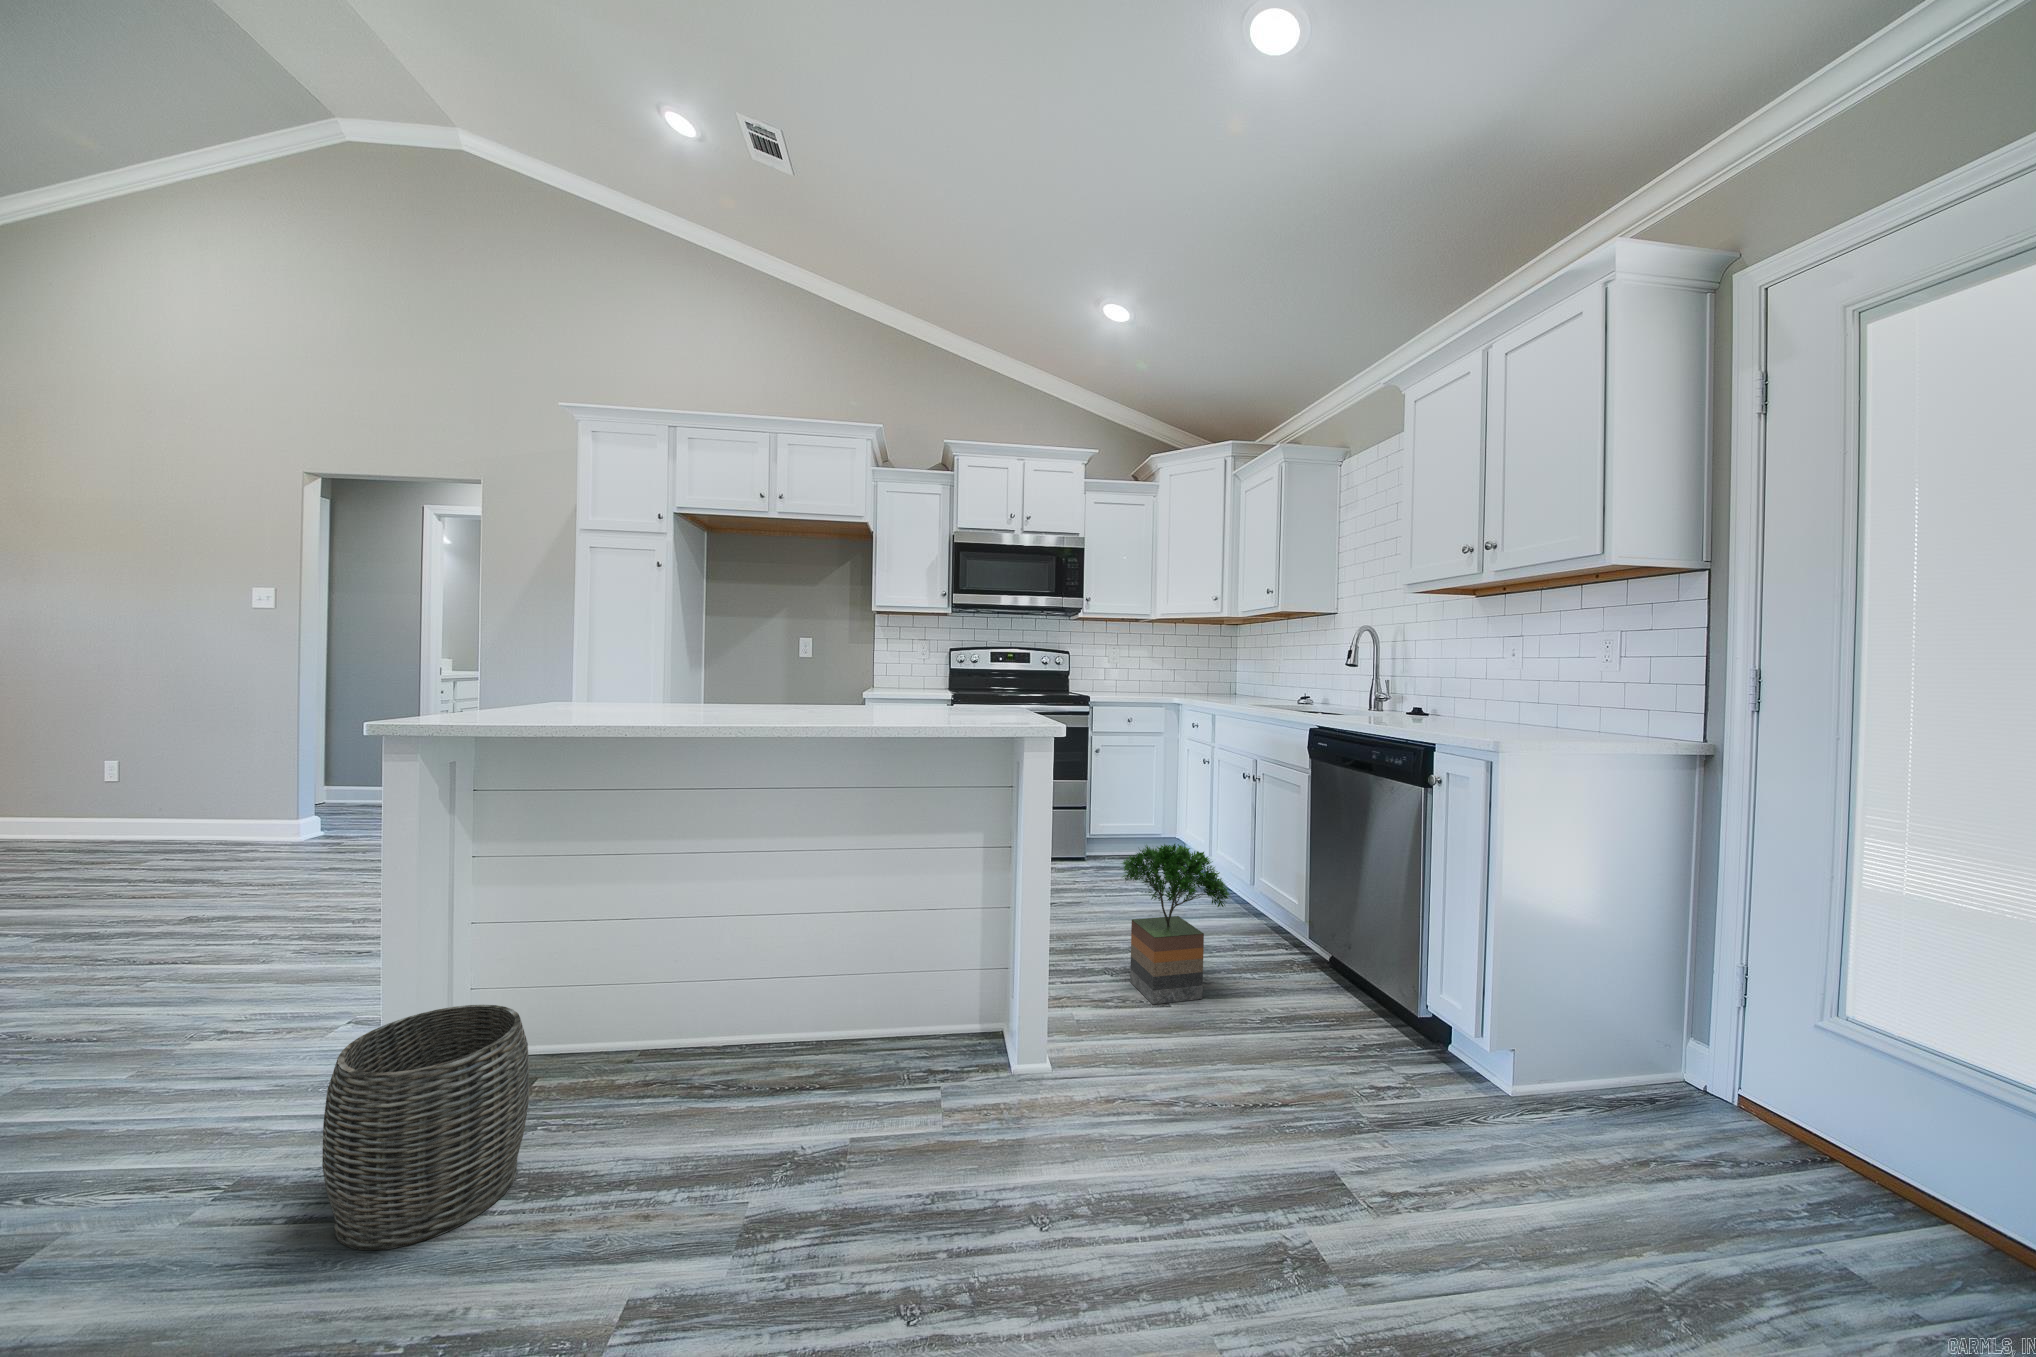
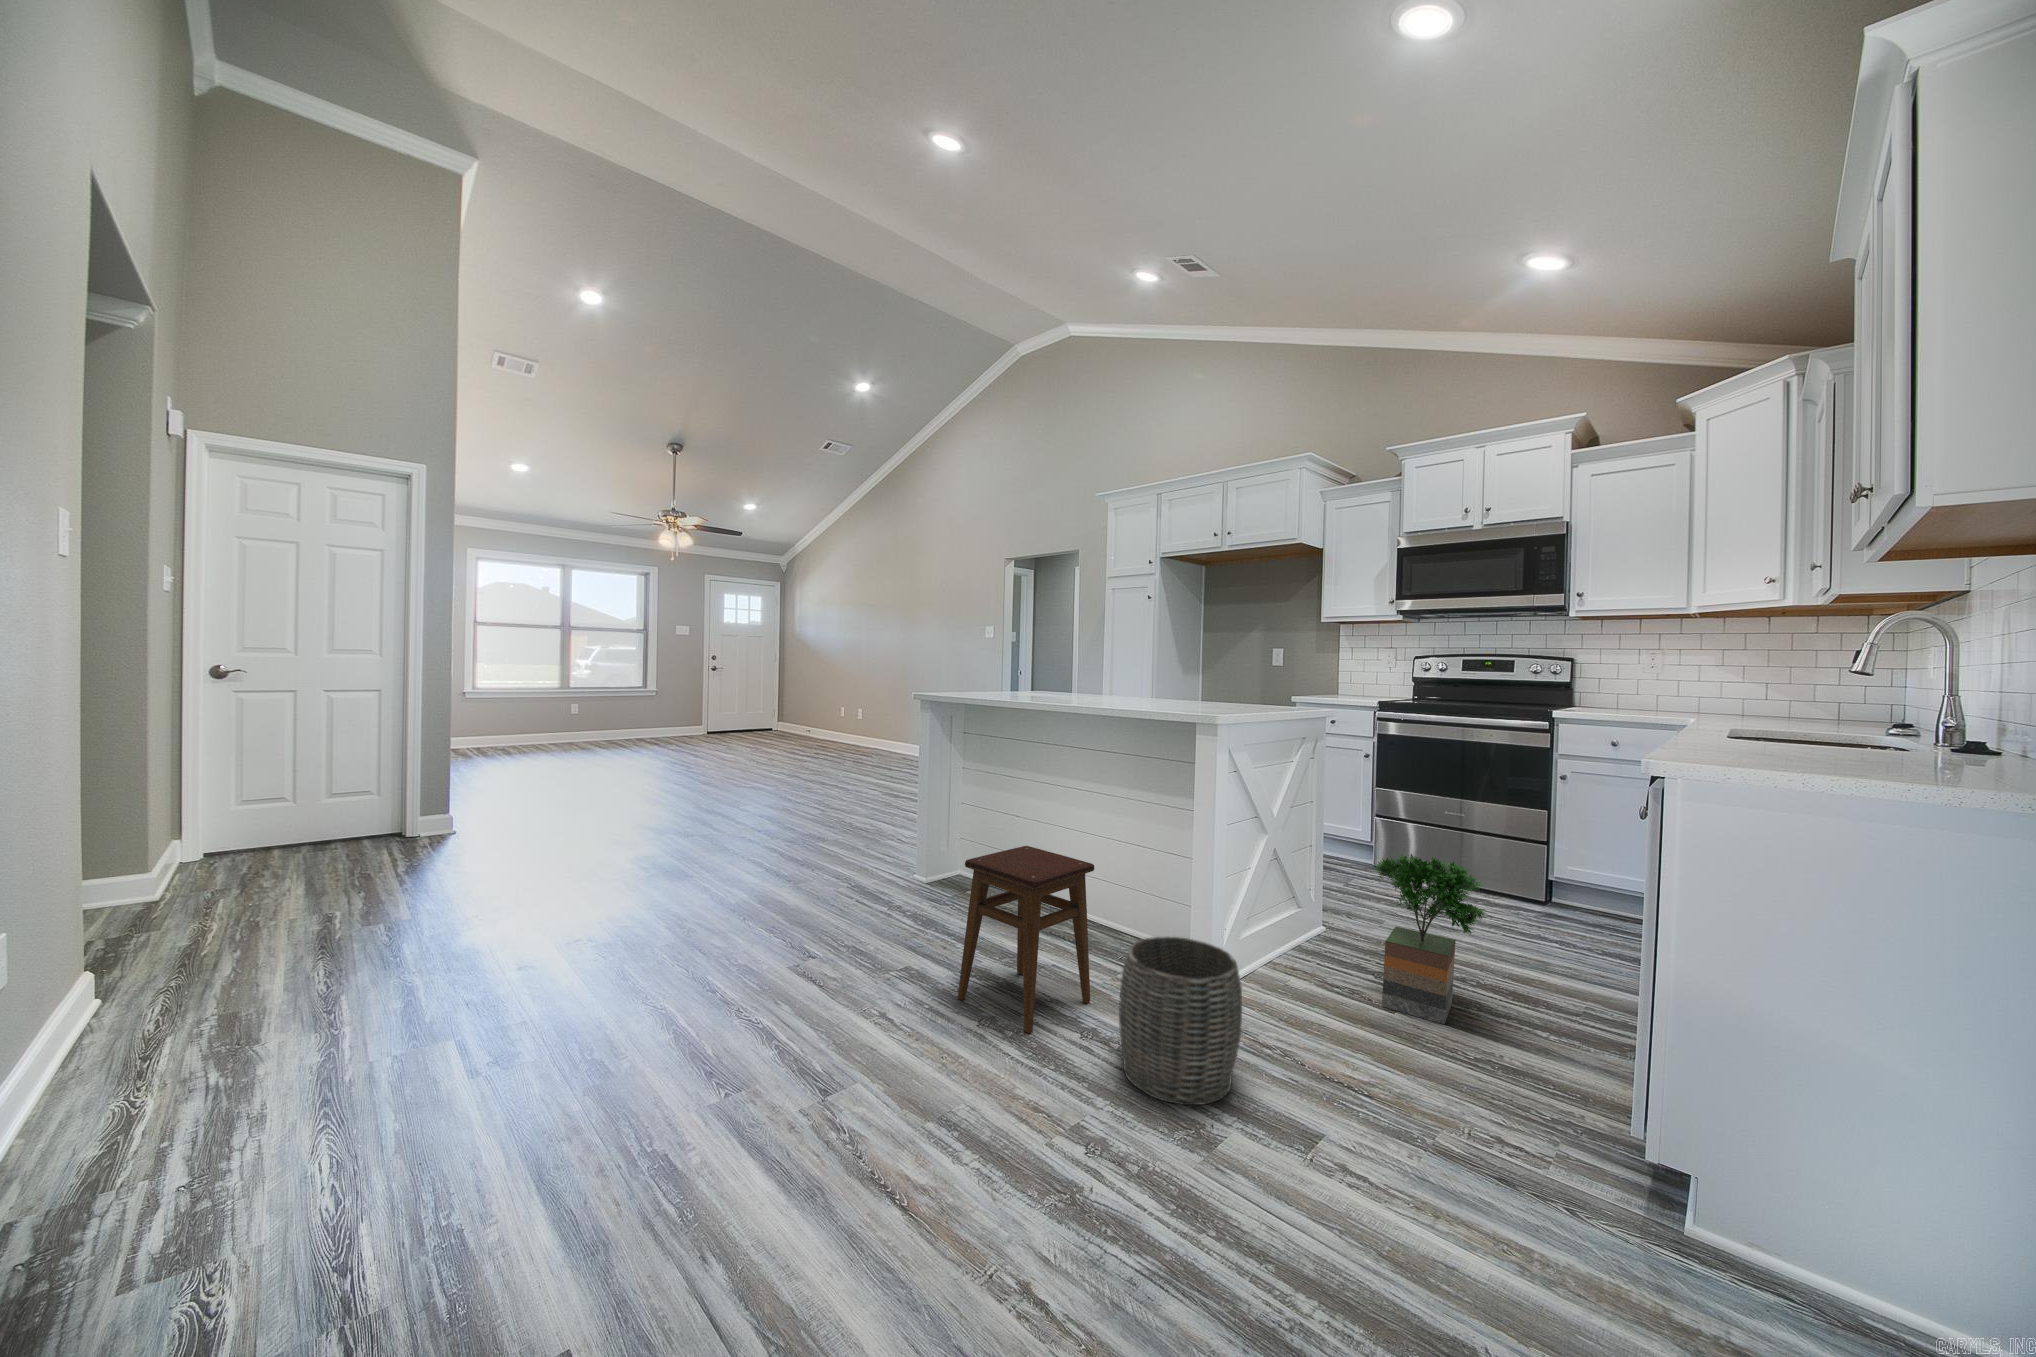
stool: none [811,961,992,1298] -> present [958,846,1094,1033]
woven basket: present [322,1005,529,1250] -> present [1119,937,1242,1105]

